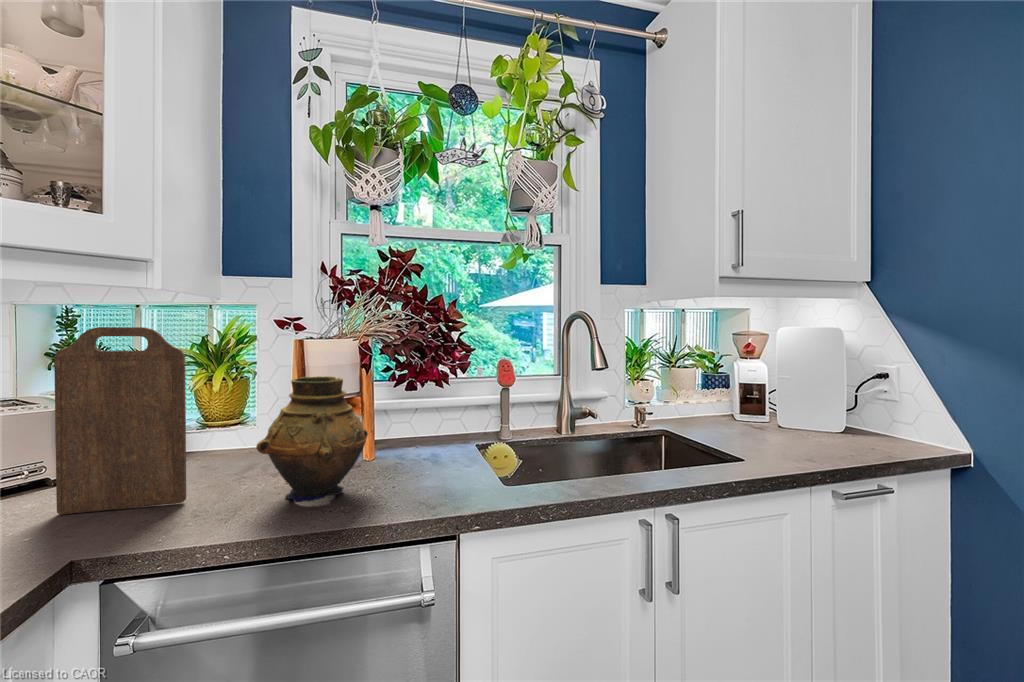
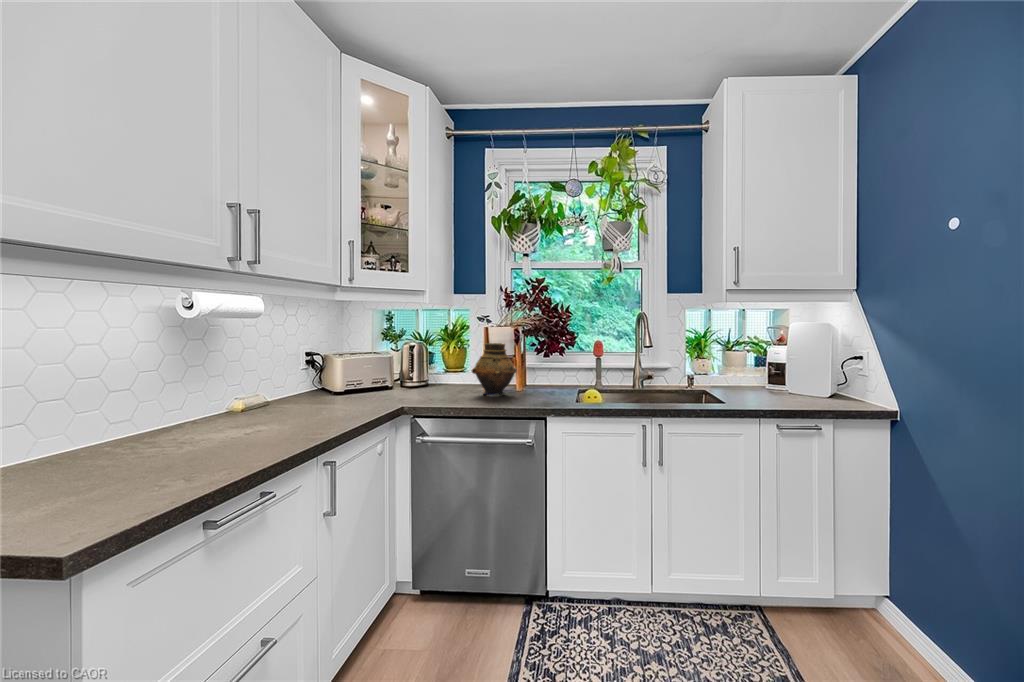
cutting board: present [54,327,186,515] -> none [404,322,446,393]

